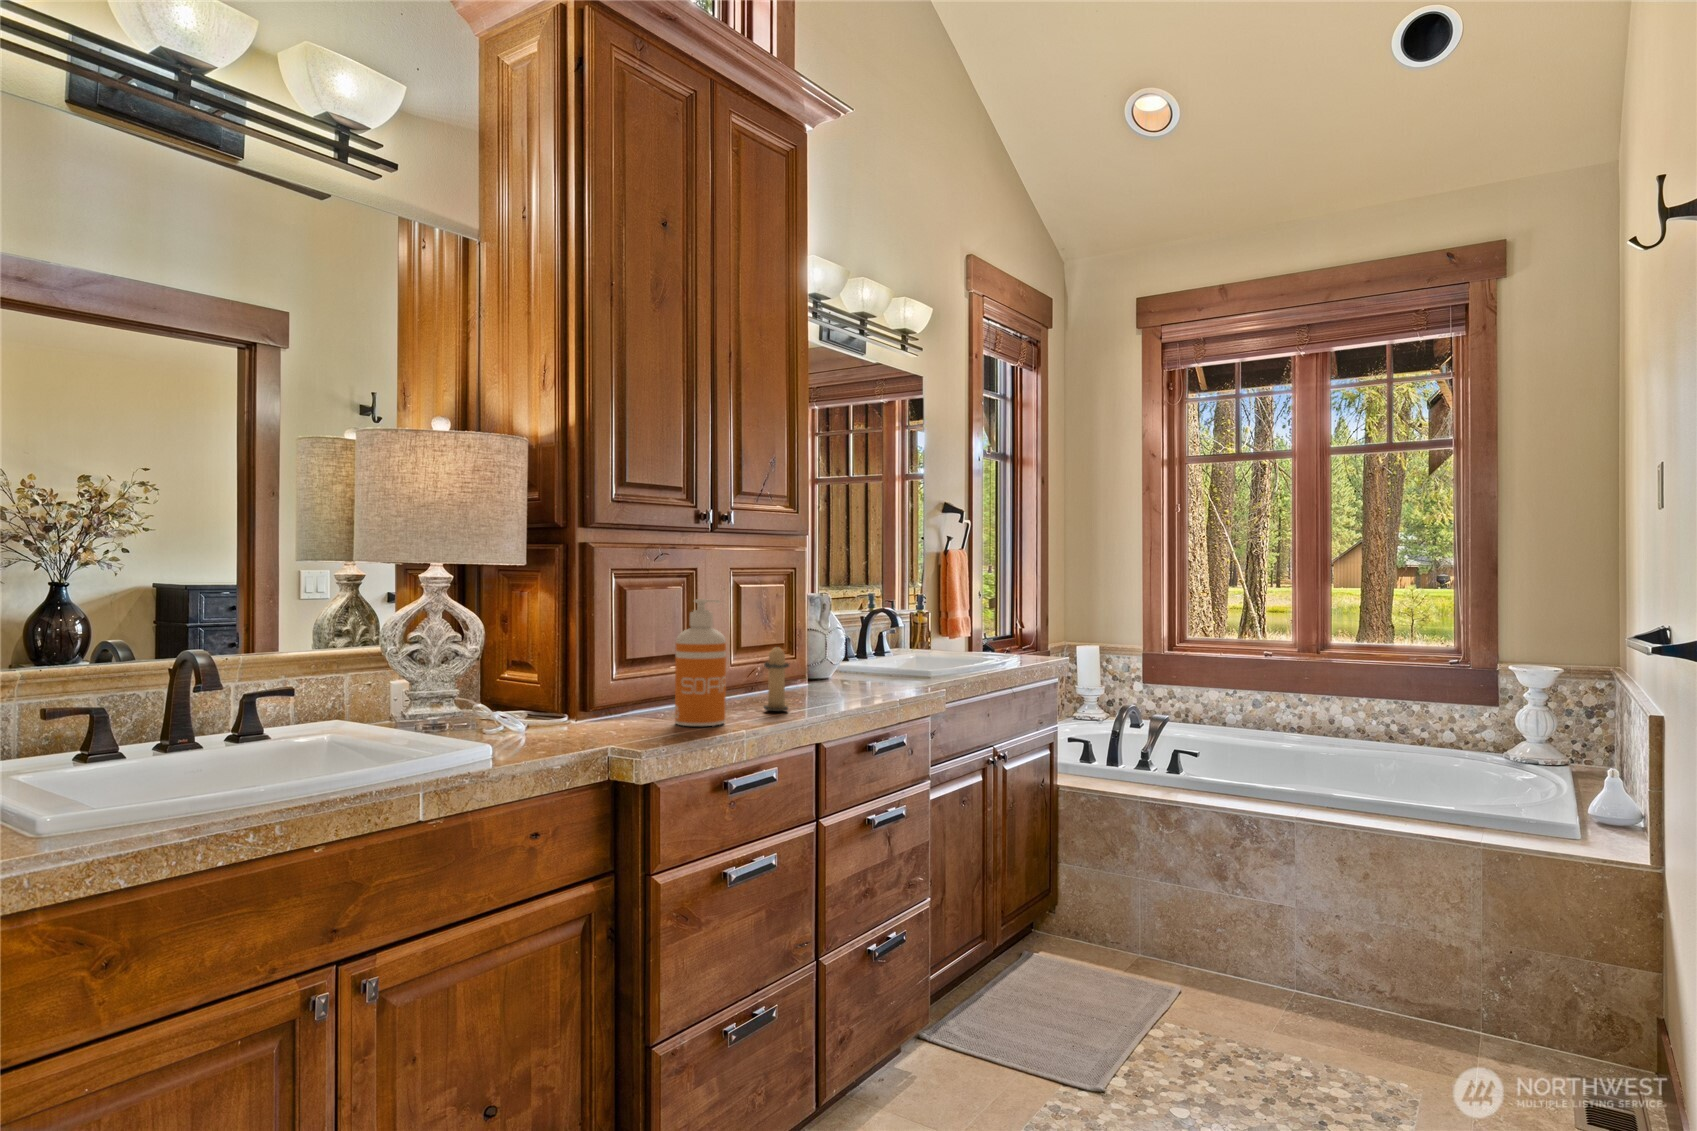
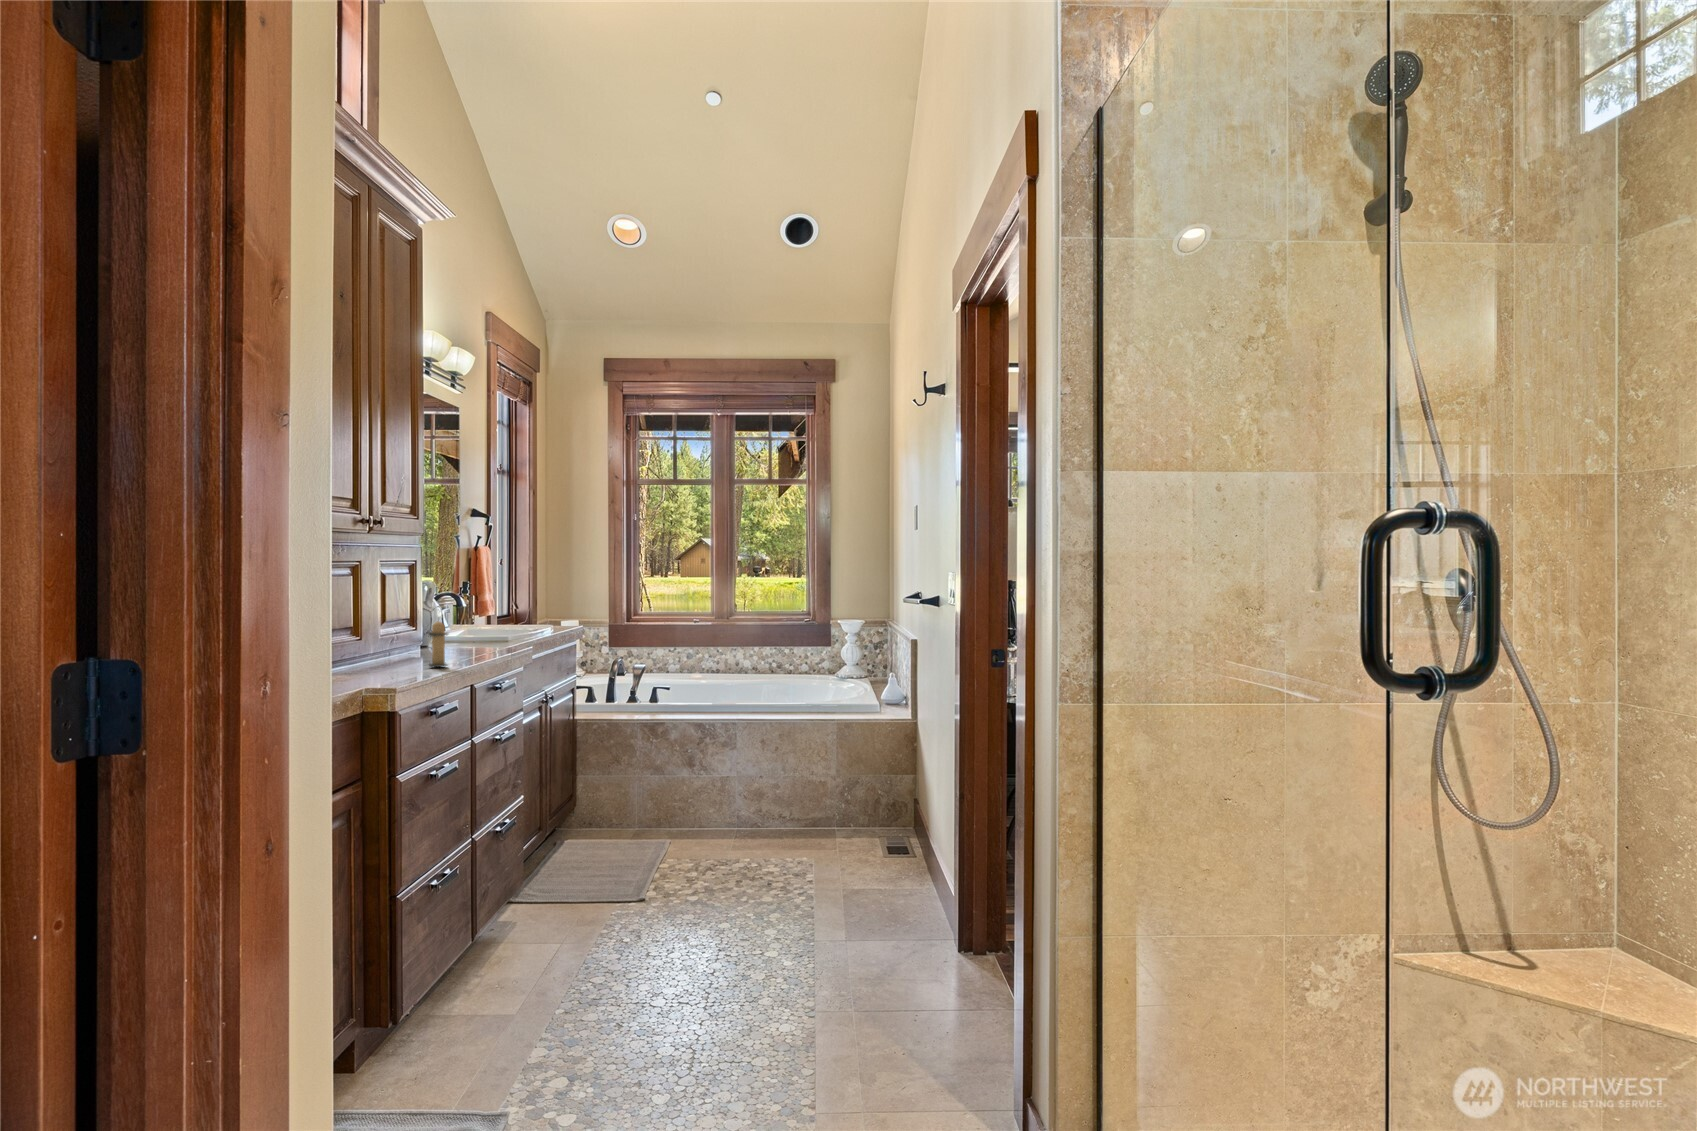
soap dispenser: present [675,599,726,726] -> none [380,587,420,678]

